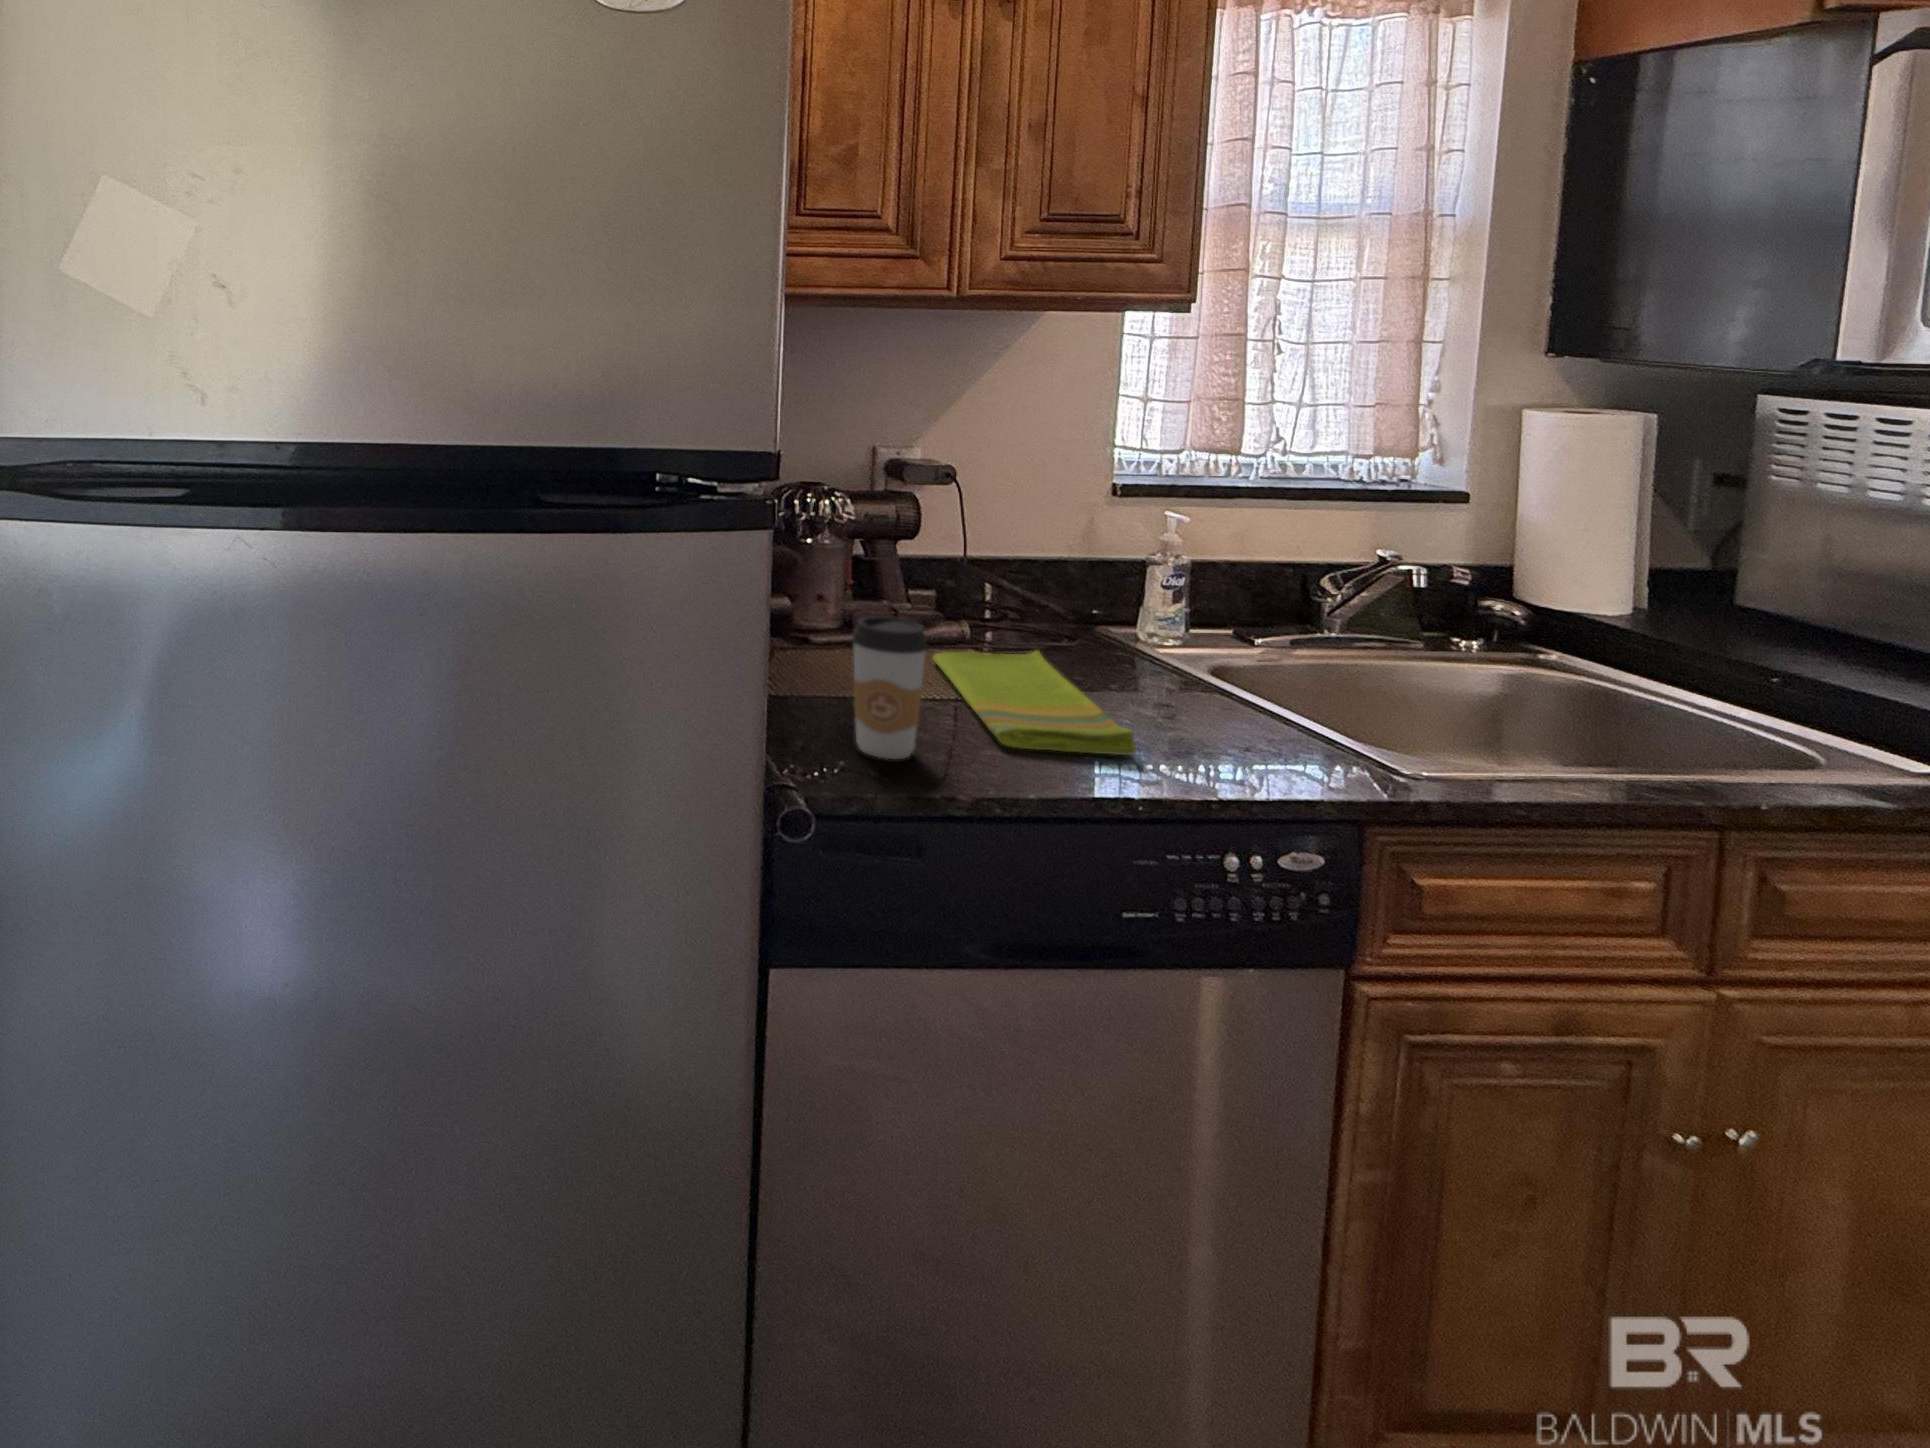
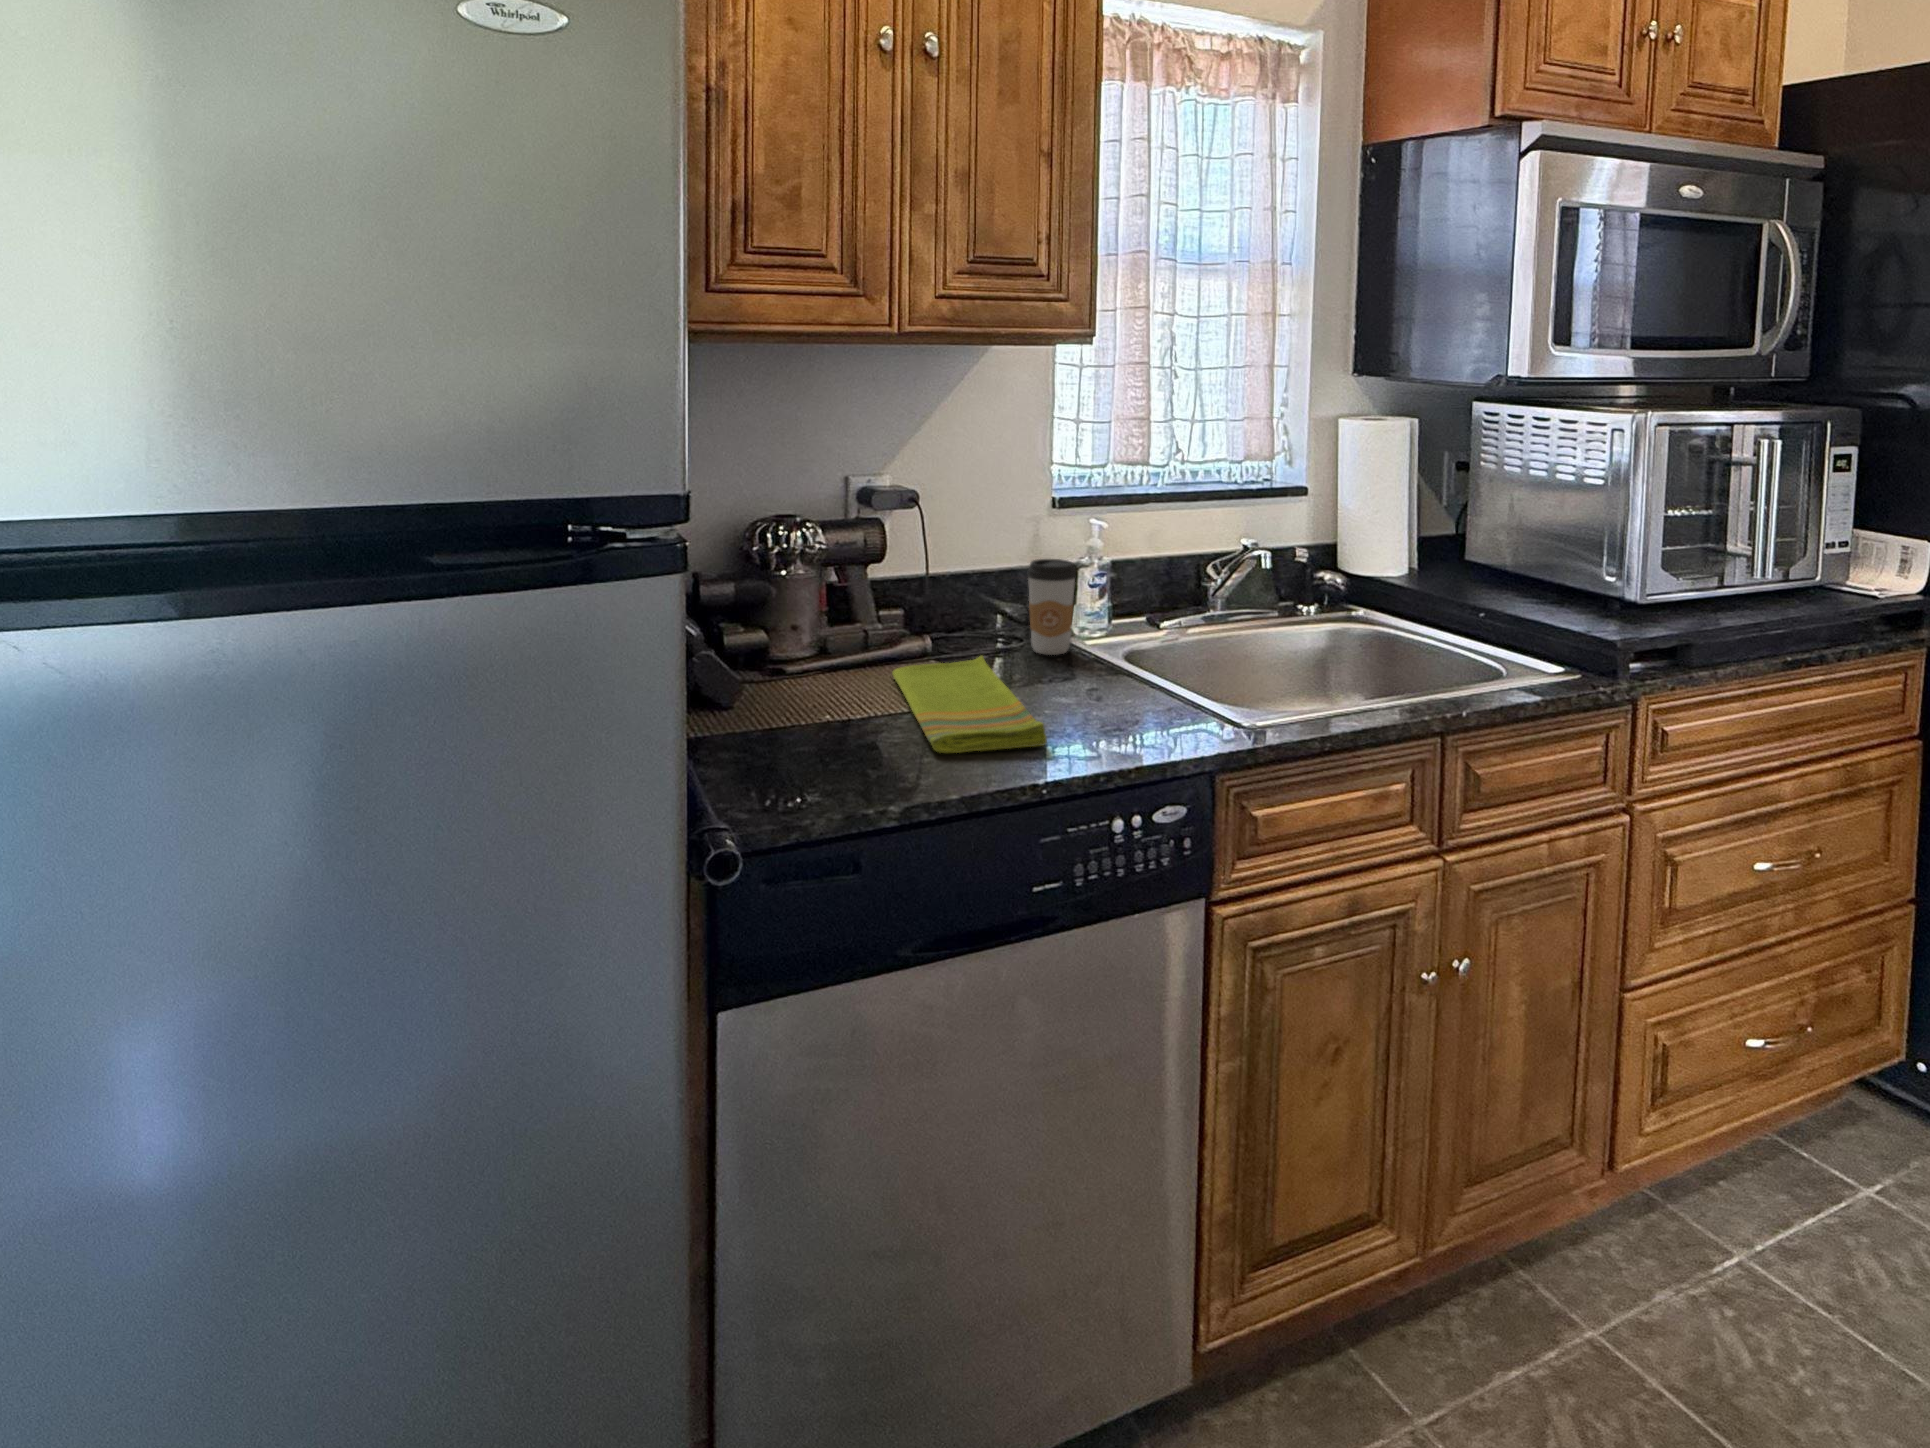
coffee cup: present [852,616,928,759] -> present [1027,559,1076,655]

